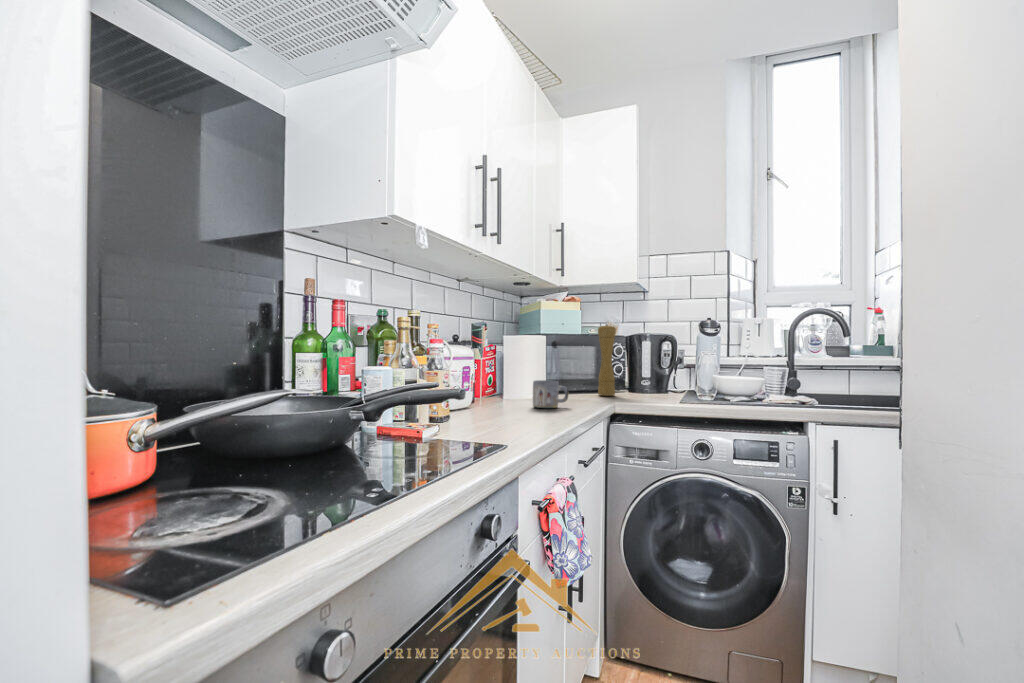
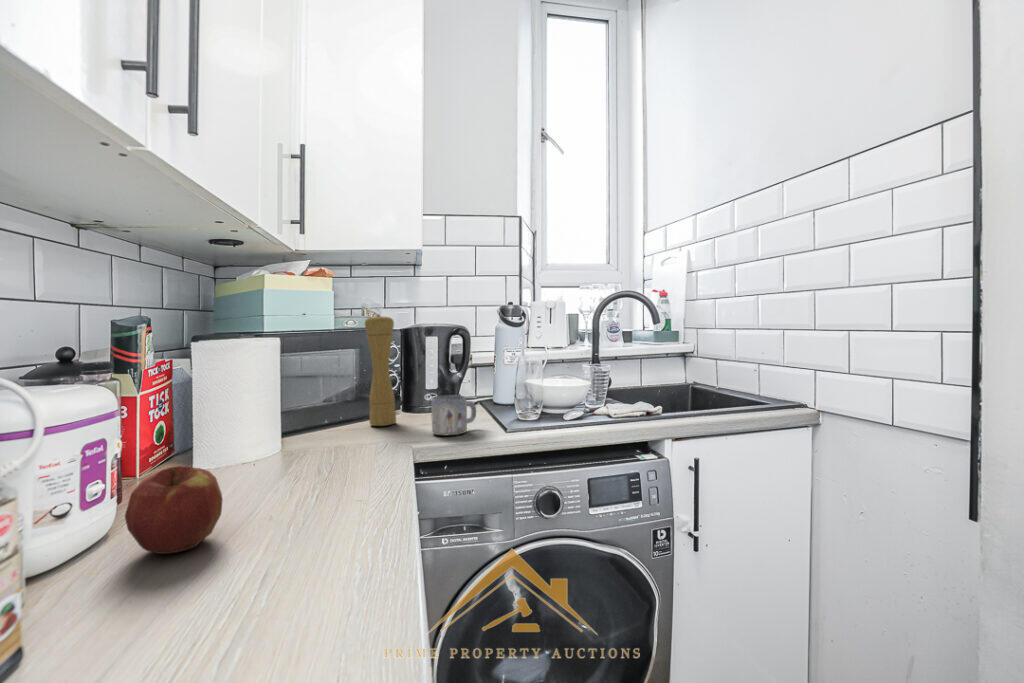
apple: none [479,380,512,414] -> present [125,466,222,554]
mug: present [533,380,568,408] -> present [431,395,476,435]

